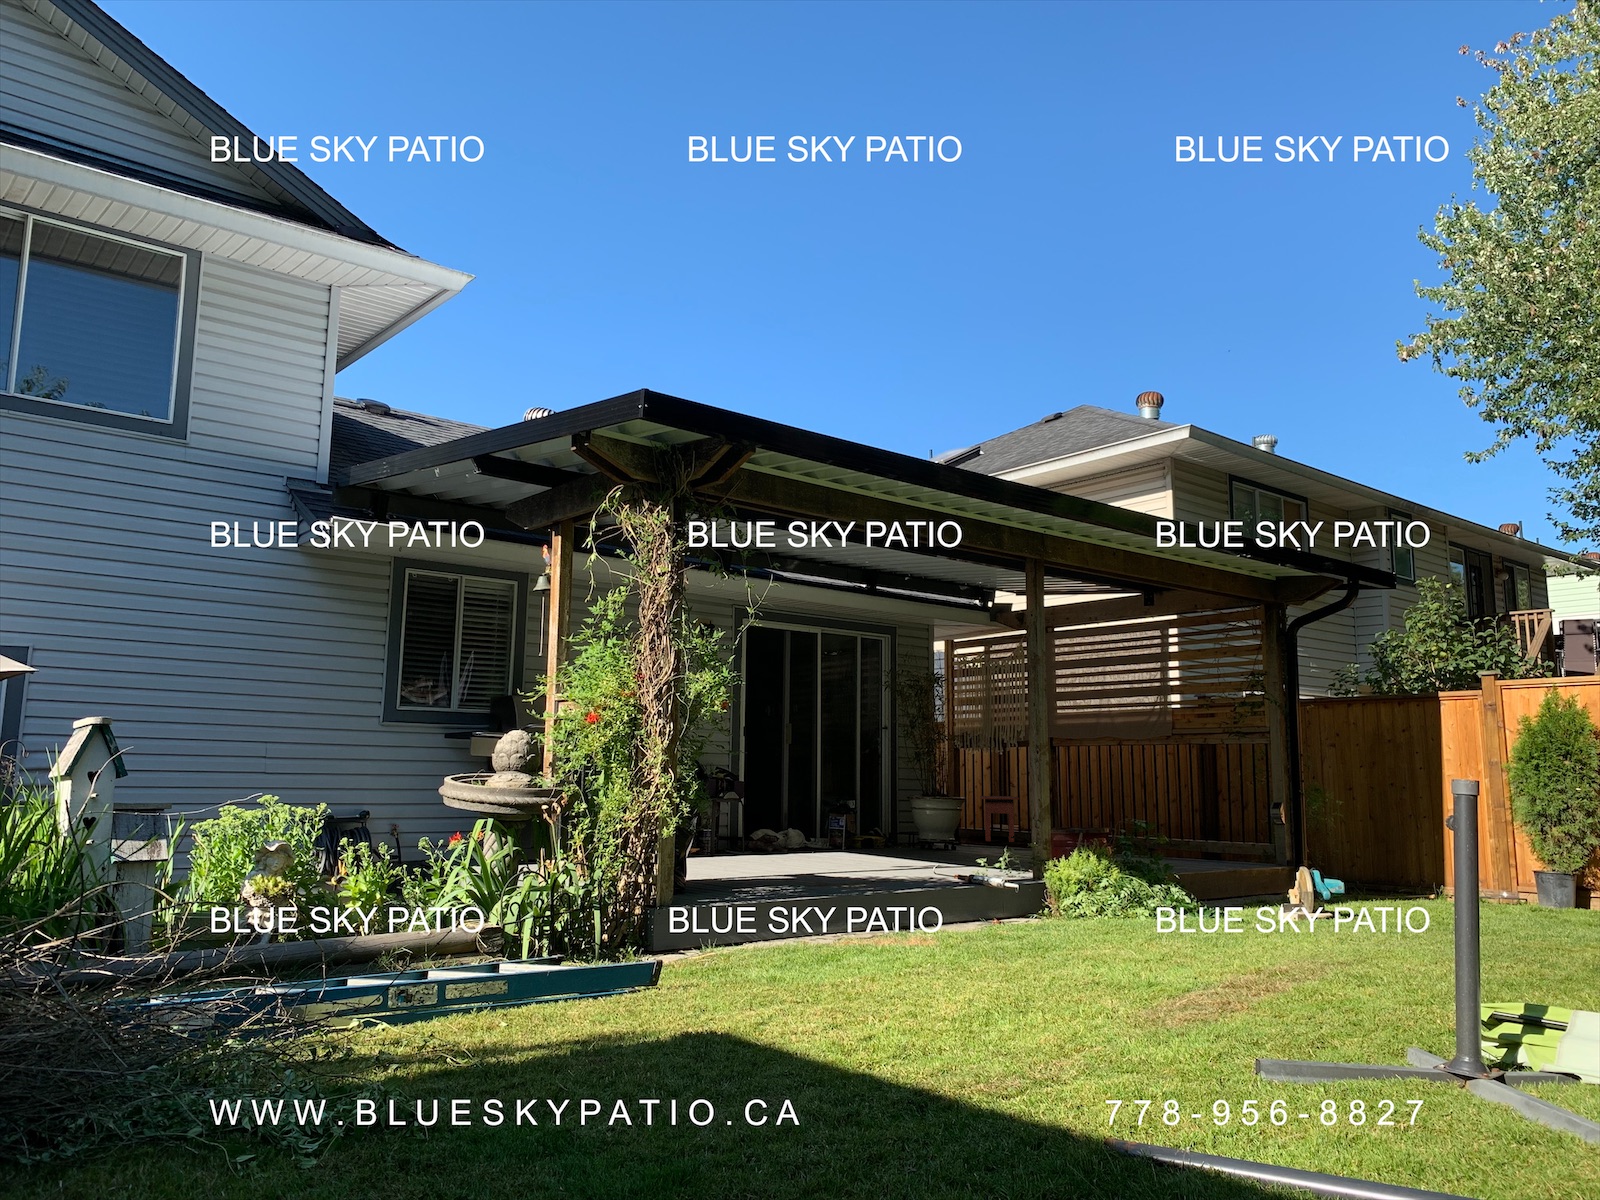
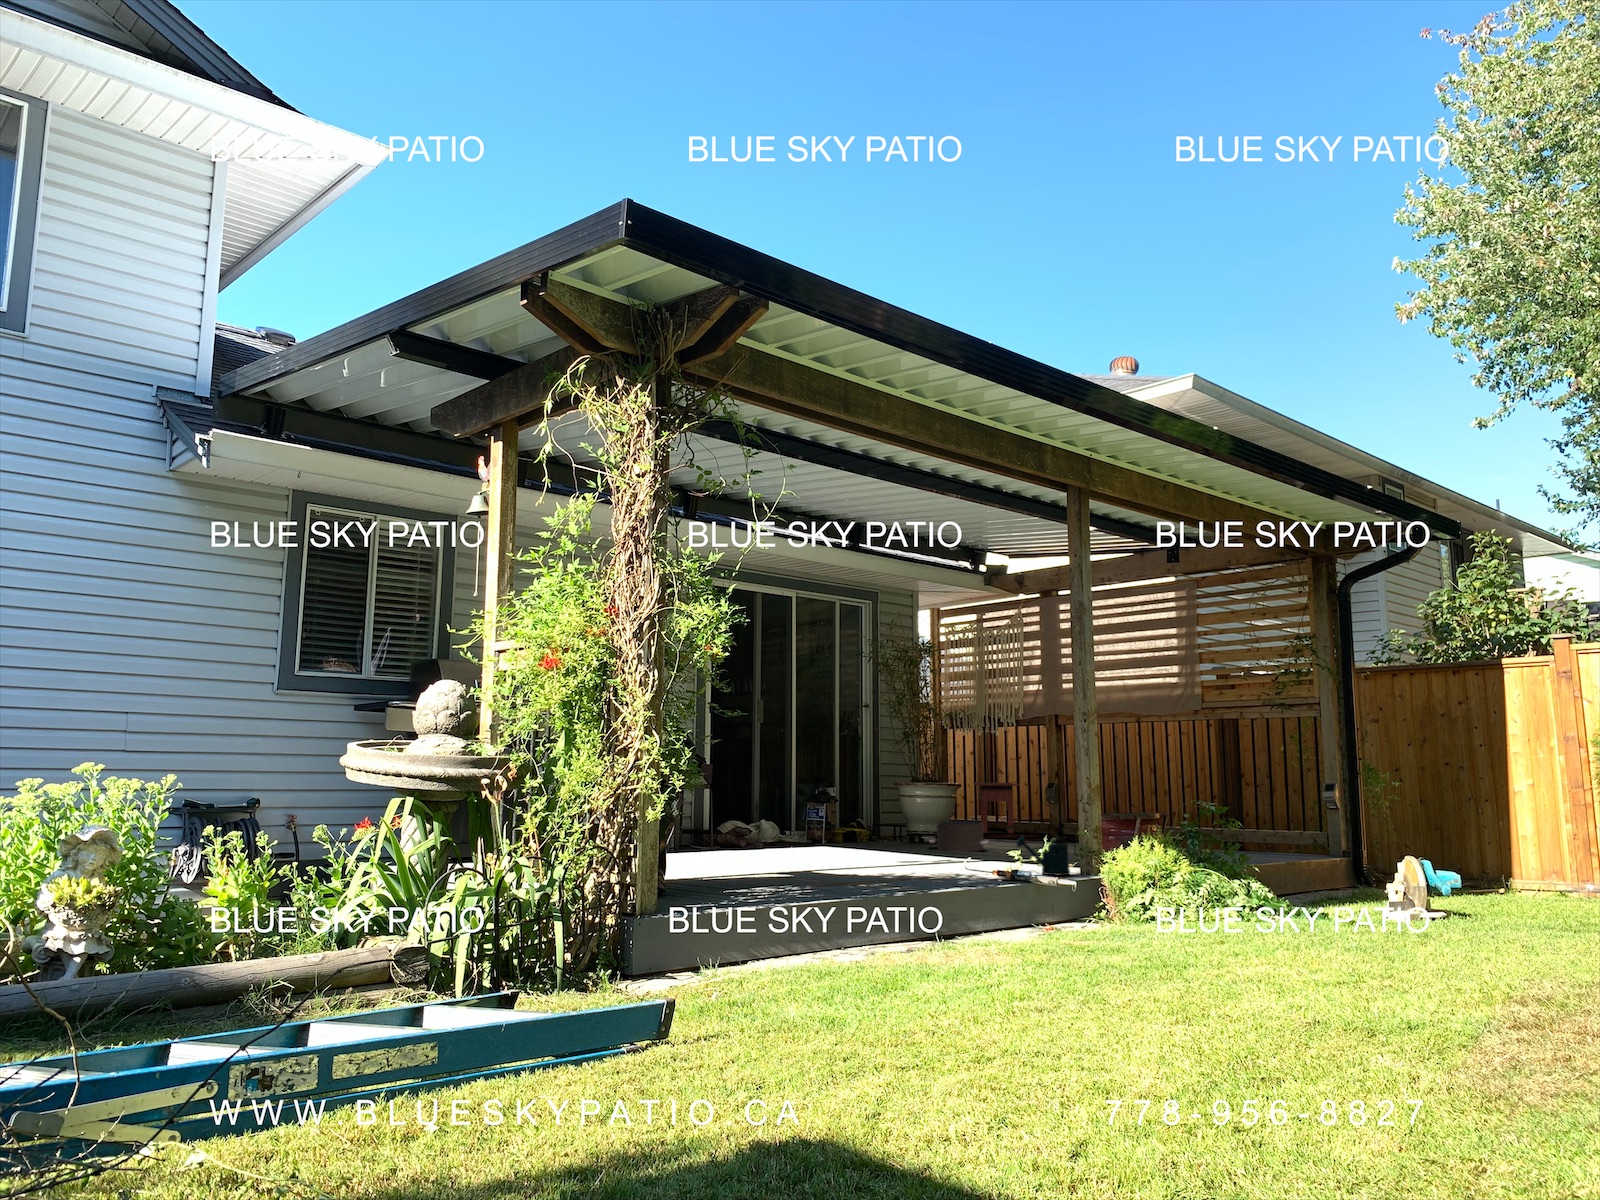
pouf: none [926,832,979,859] -> present [930,821,989,851]
watering can: none [983,848,1033,881] -> present [1017,837,1076,875]

